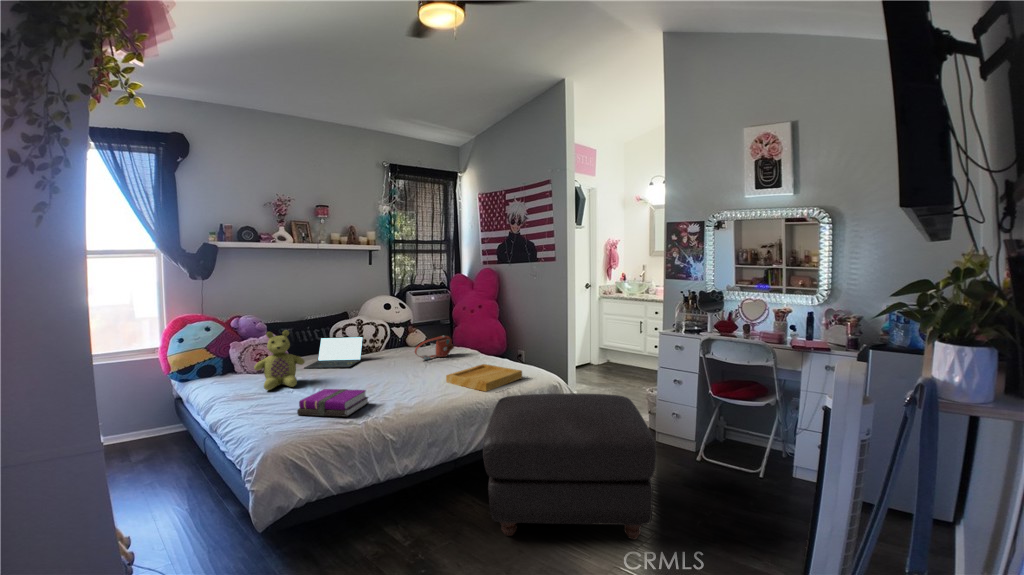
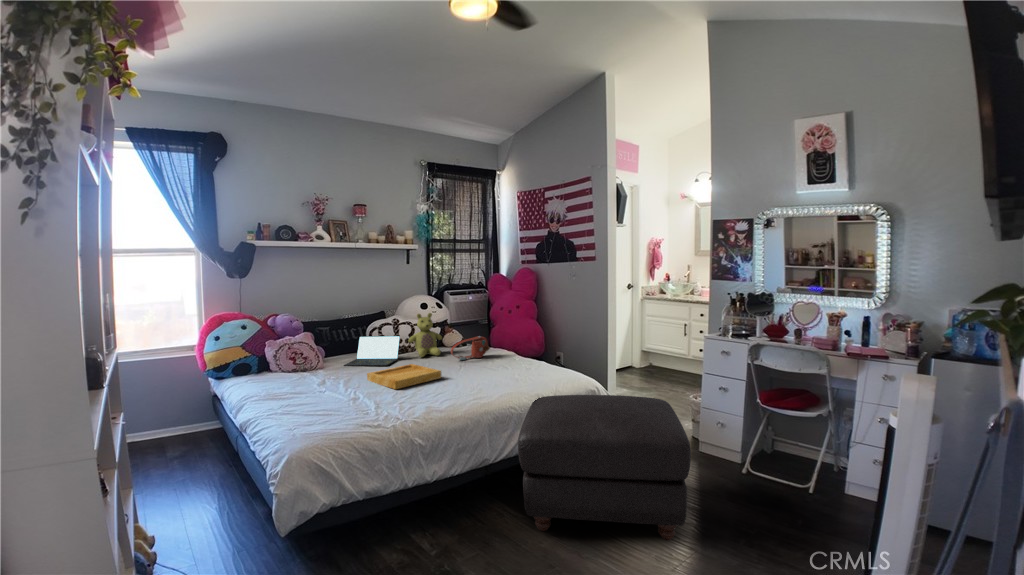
stuffed bear: present [254,330,305,390] -> present [408,313,442,357]
tray: present [446,364,522,392] -> present [367,364,442,389]
notebook: present [297,389,369,417] -> none [342,384,408,410]

